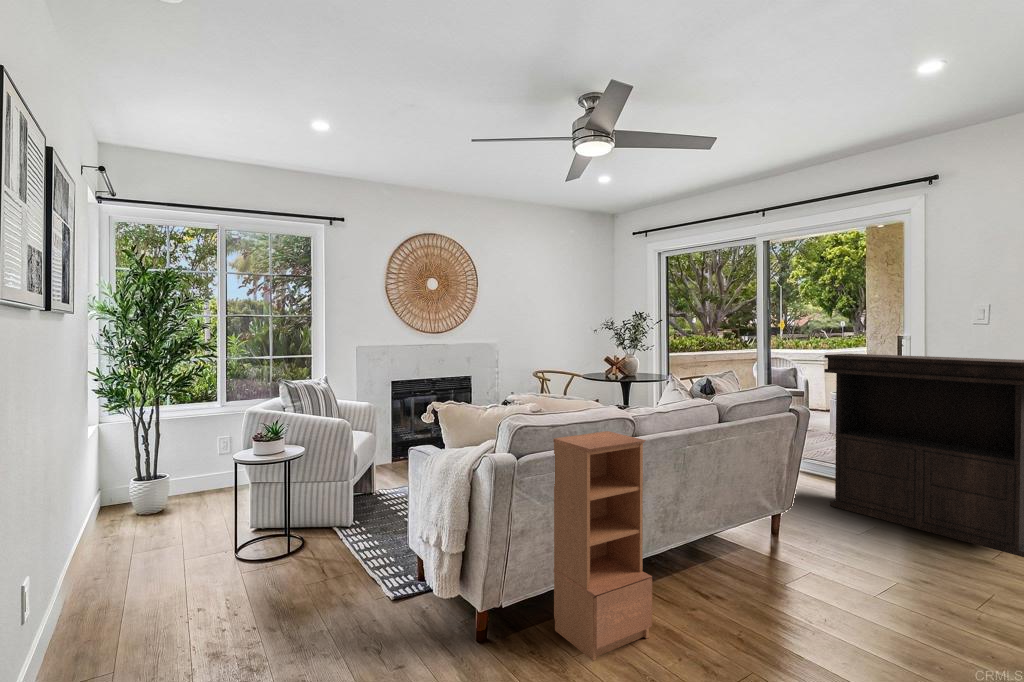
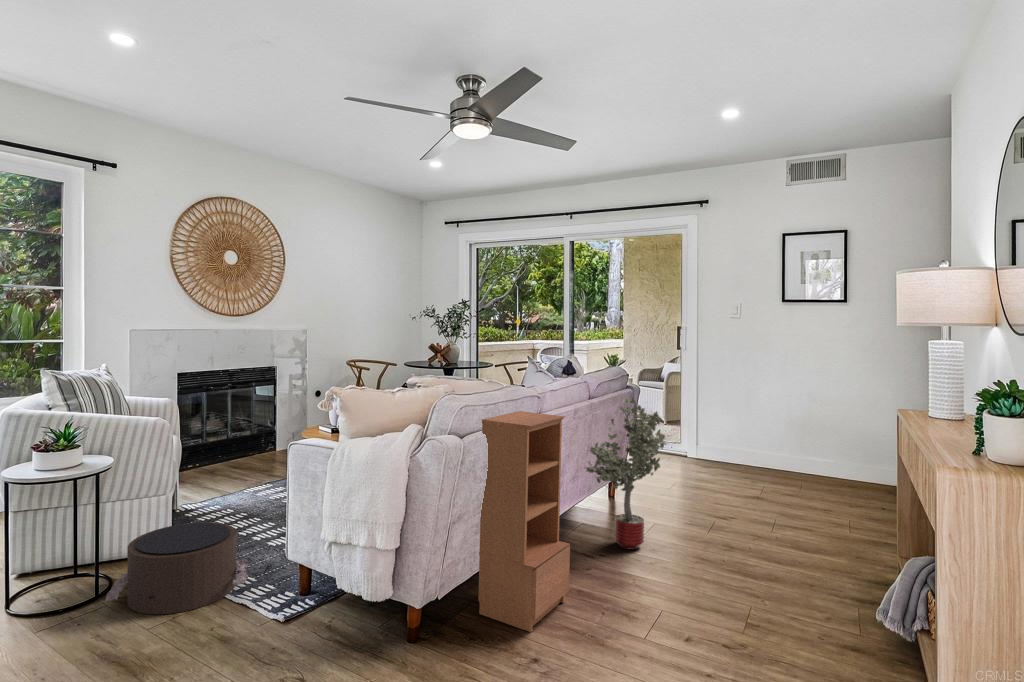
console table: present [824,354,1024,557] -> none [636,343,792,495]
potted tree: none [705,419,819,595] -> present [586,398,667,550]
pouf: none [284,506,391,577] -> present [105,522,248,614]

